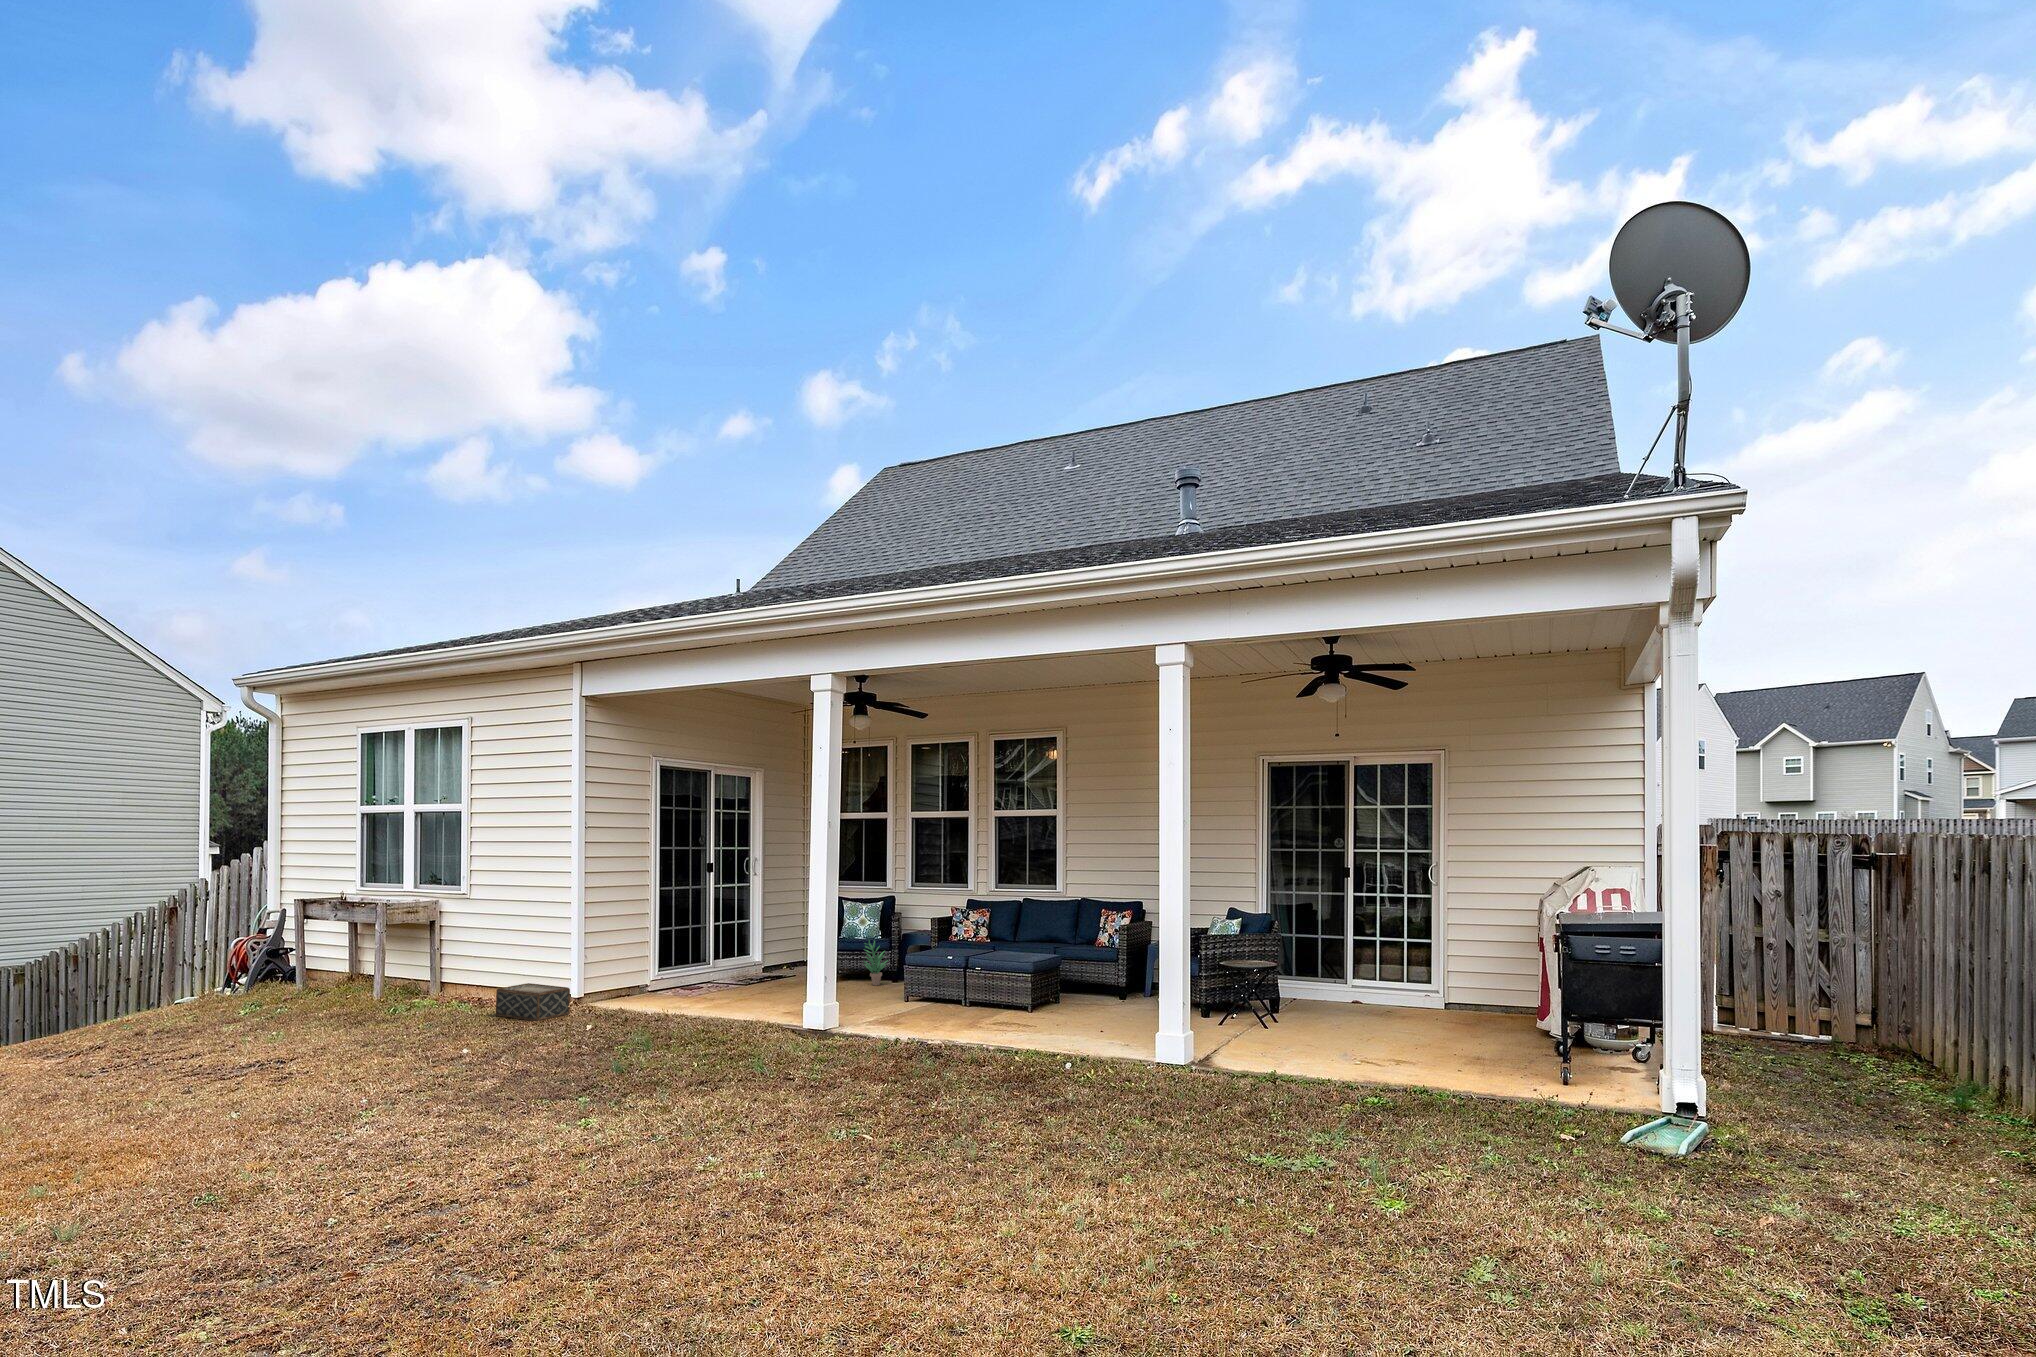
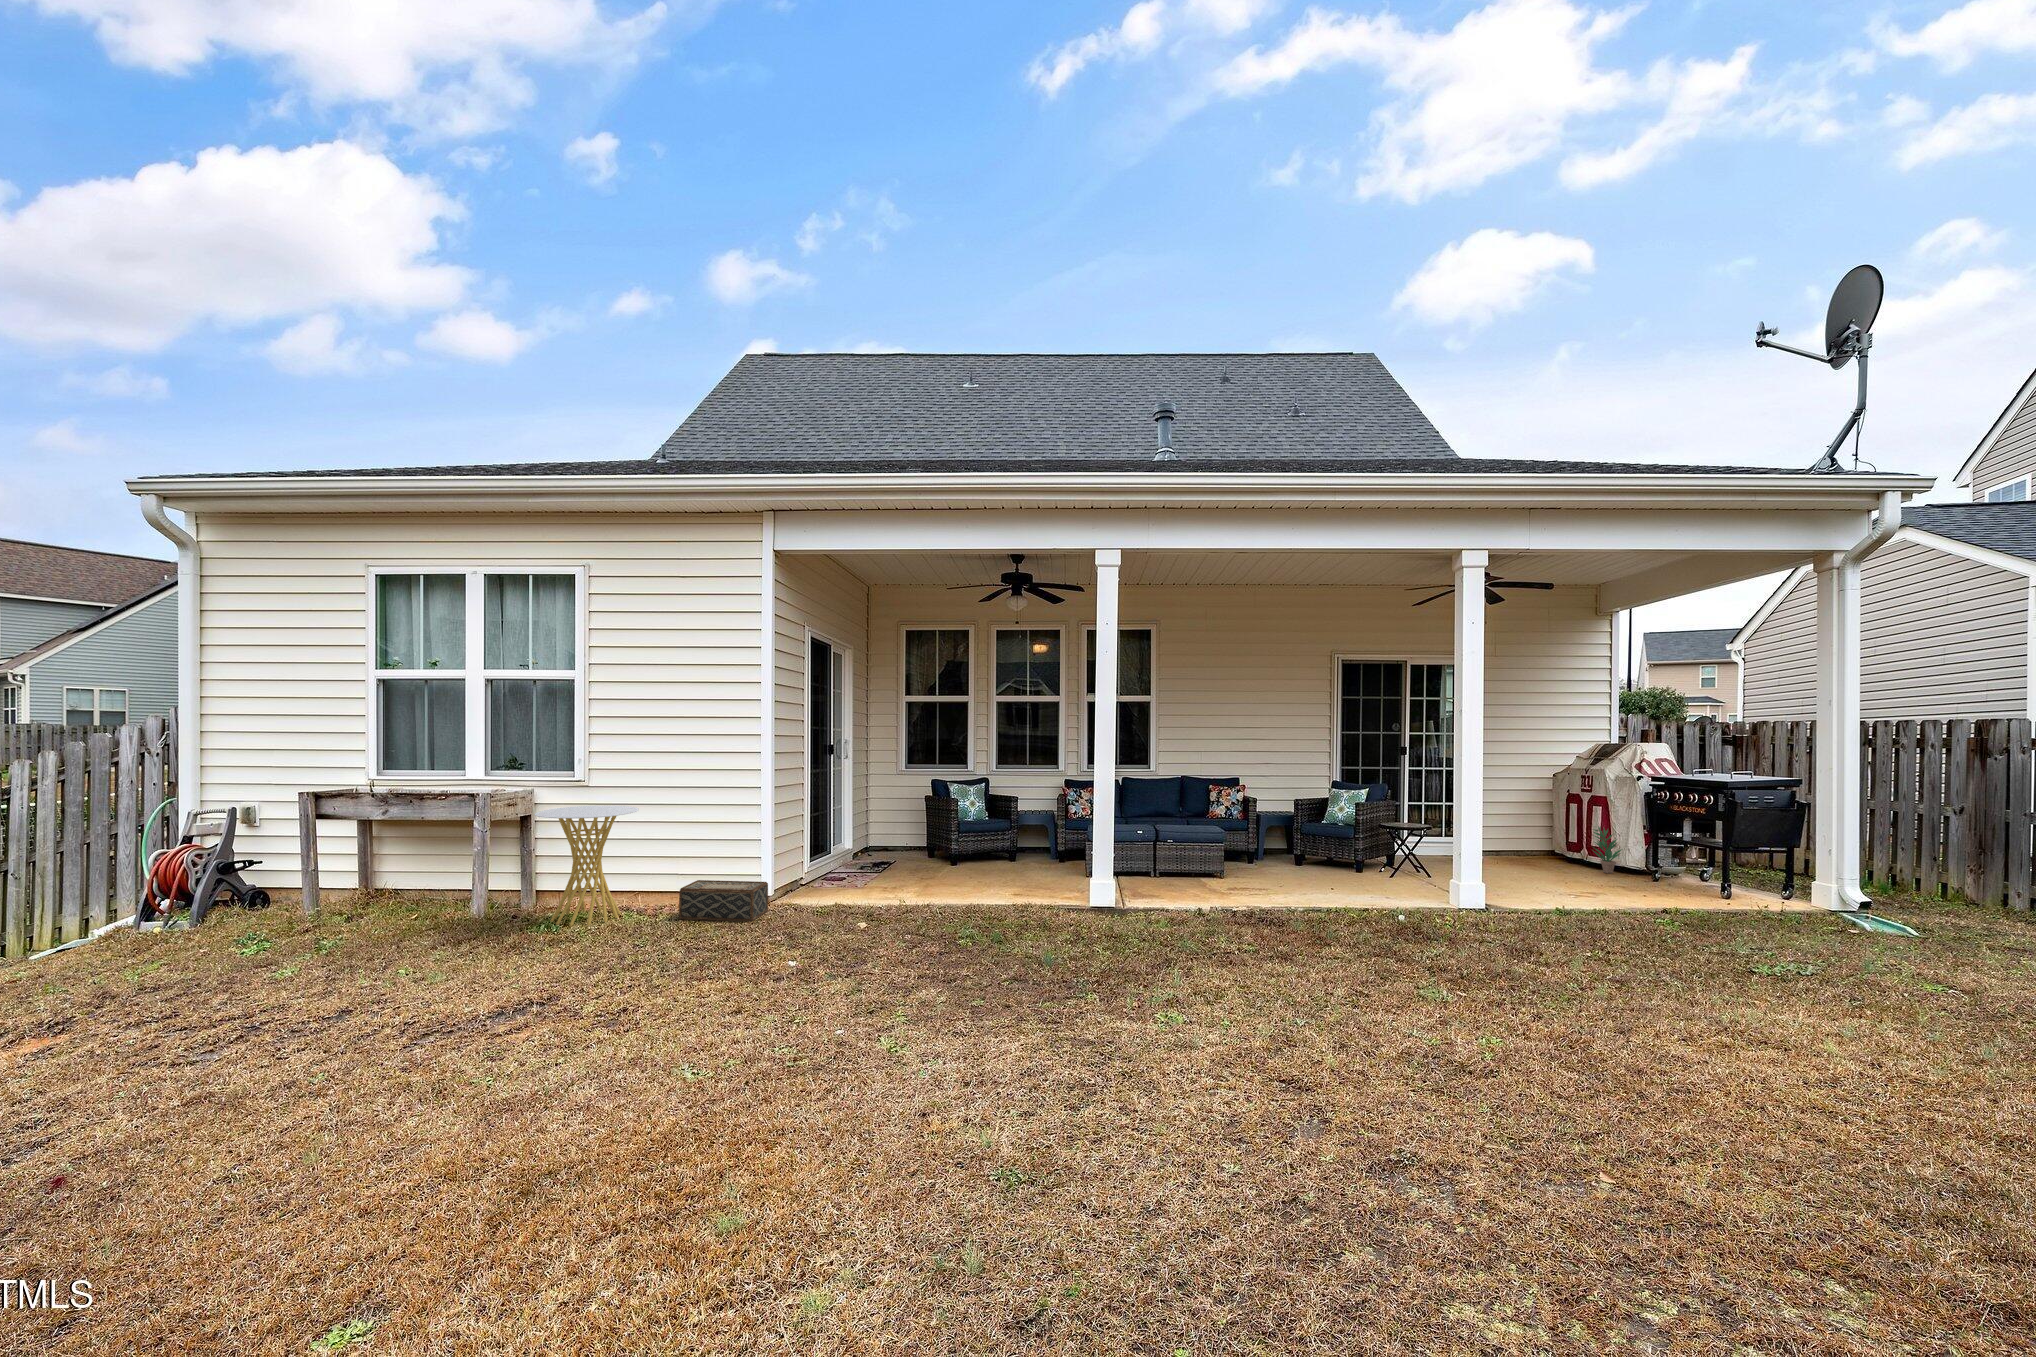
side table: none [402,916,491,1015] -> present [535,806,639,926]
potted plant: present [864,940,887,985] -> present [1593,826,1622,874]

